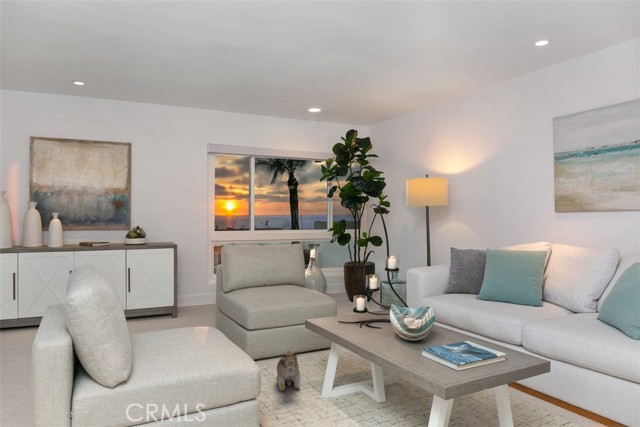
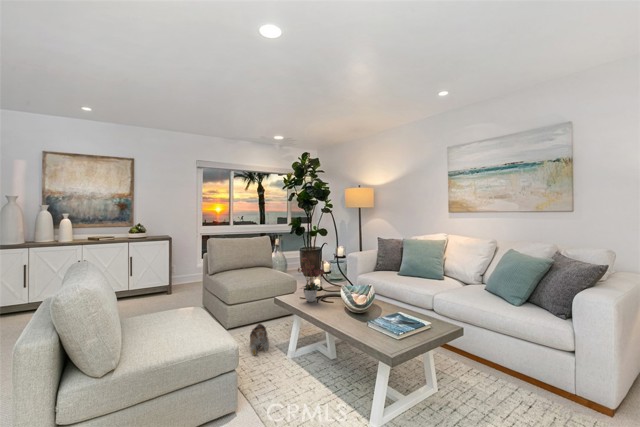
flower arrangement: none [335,267,375,327] -> present [298,258,325,302]

